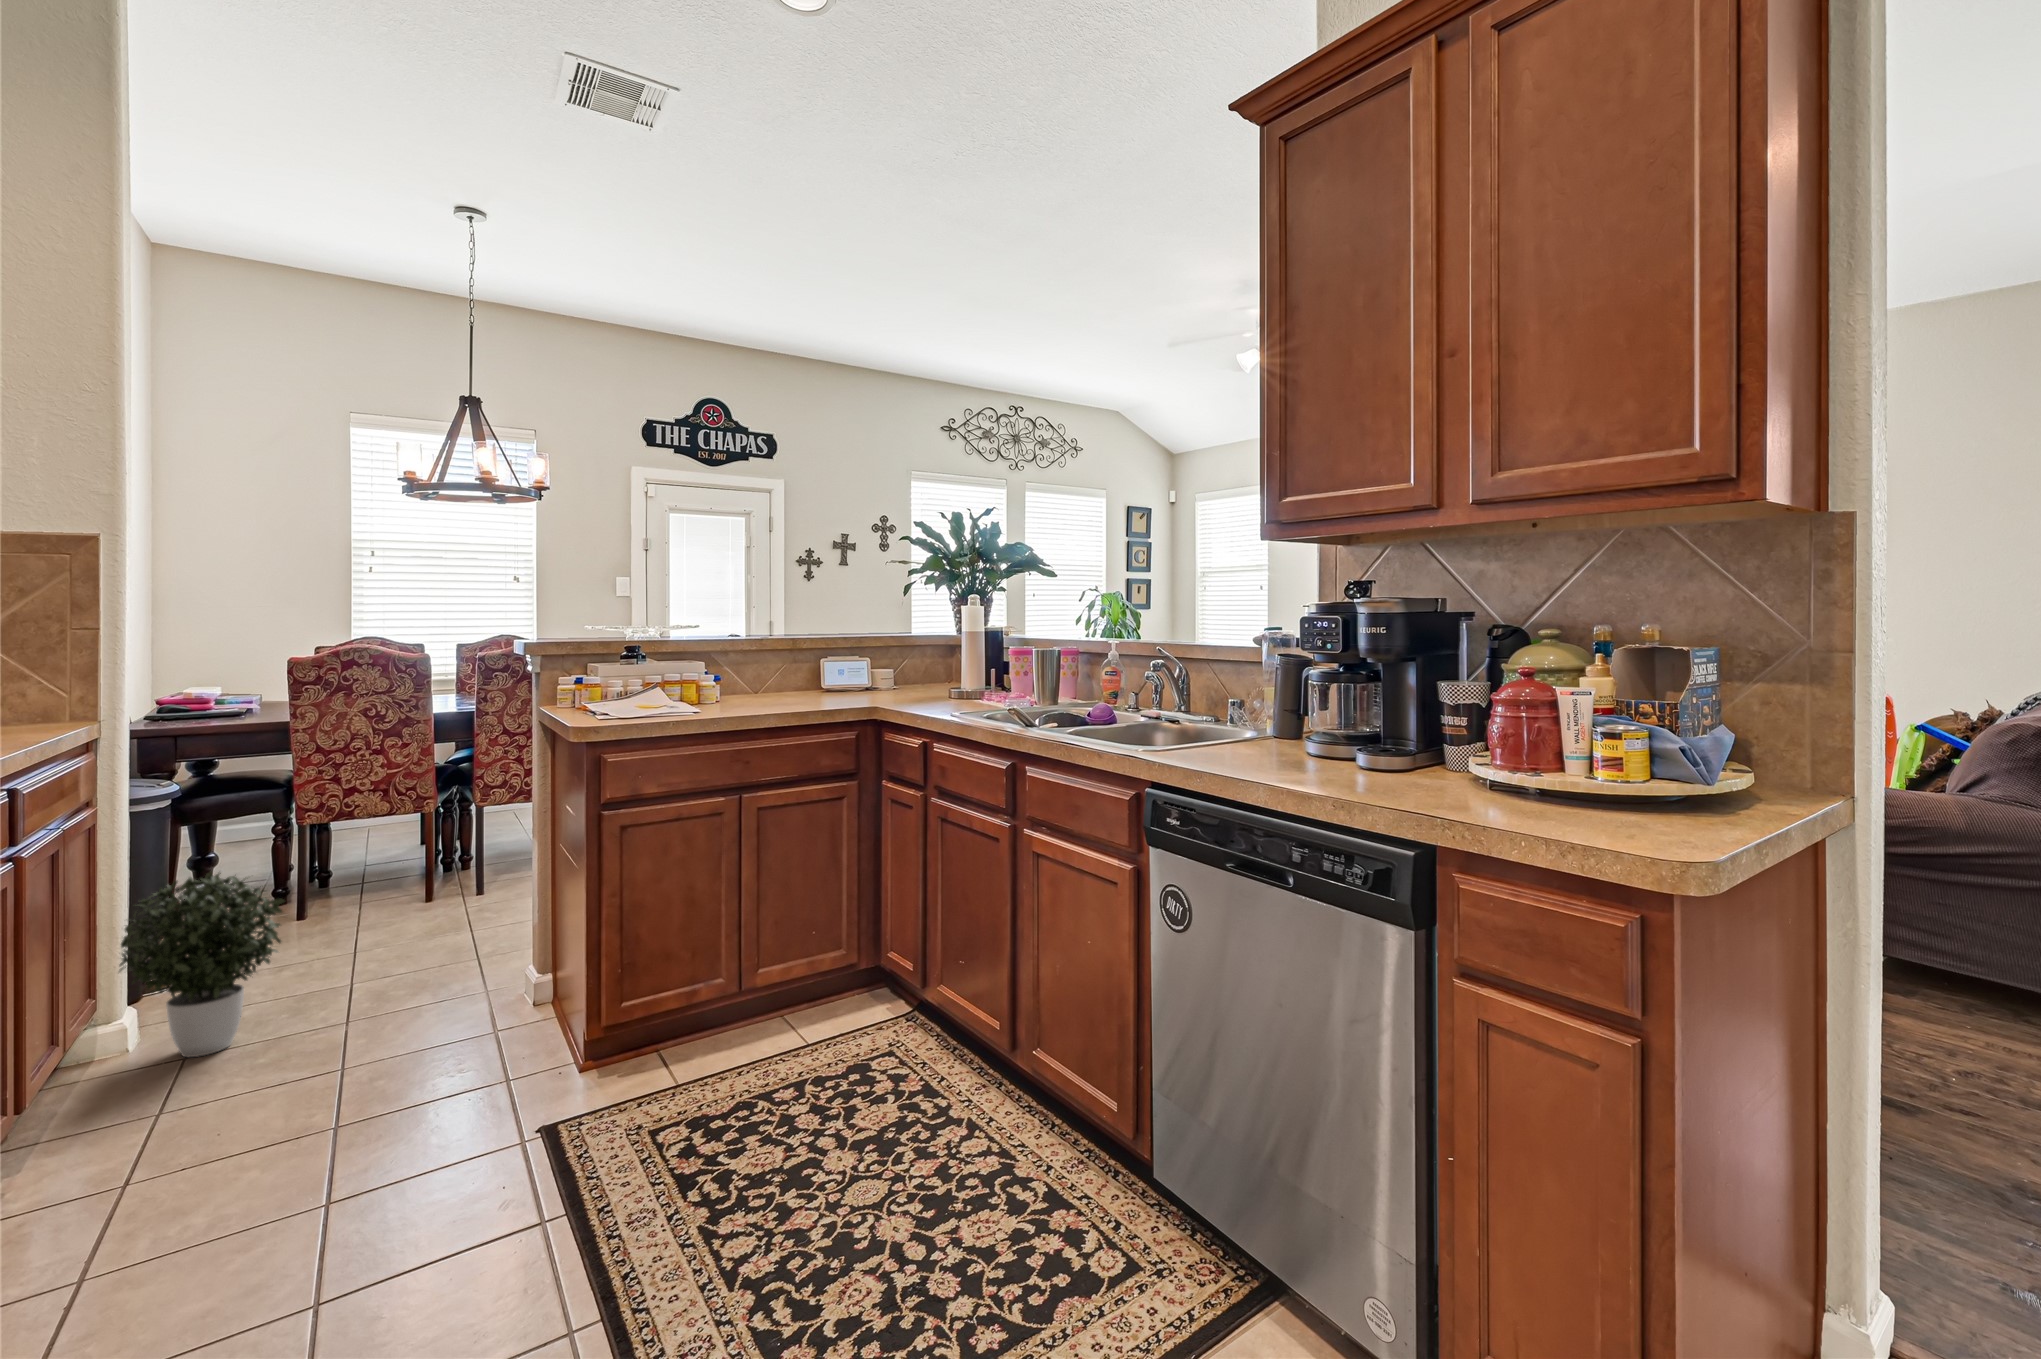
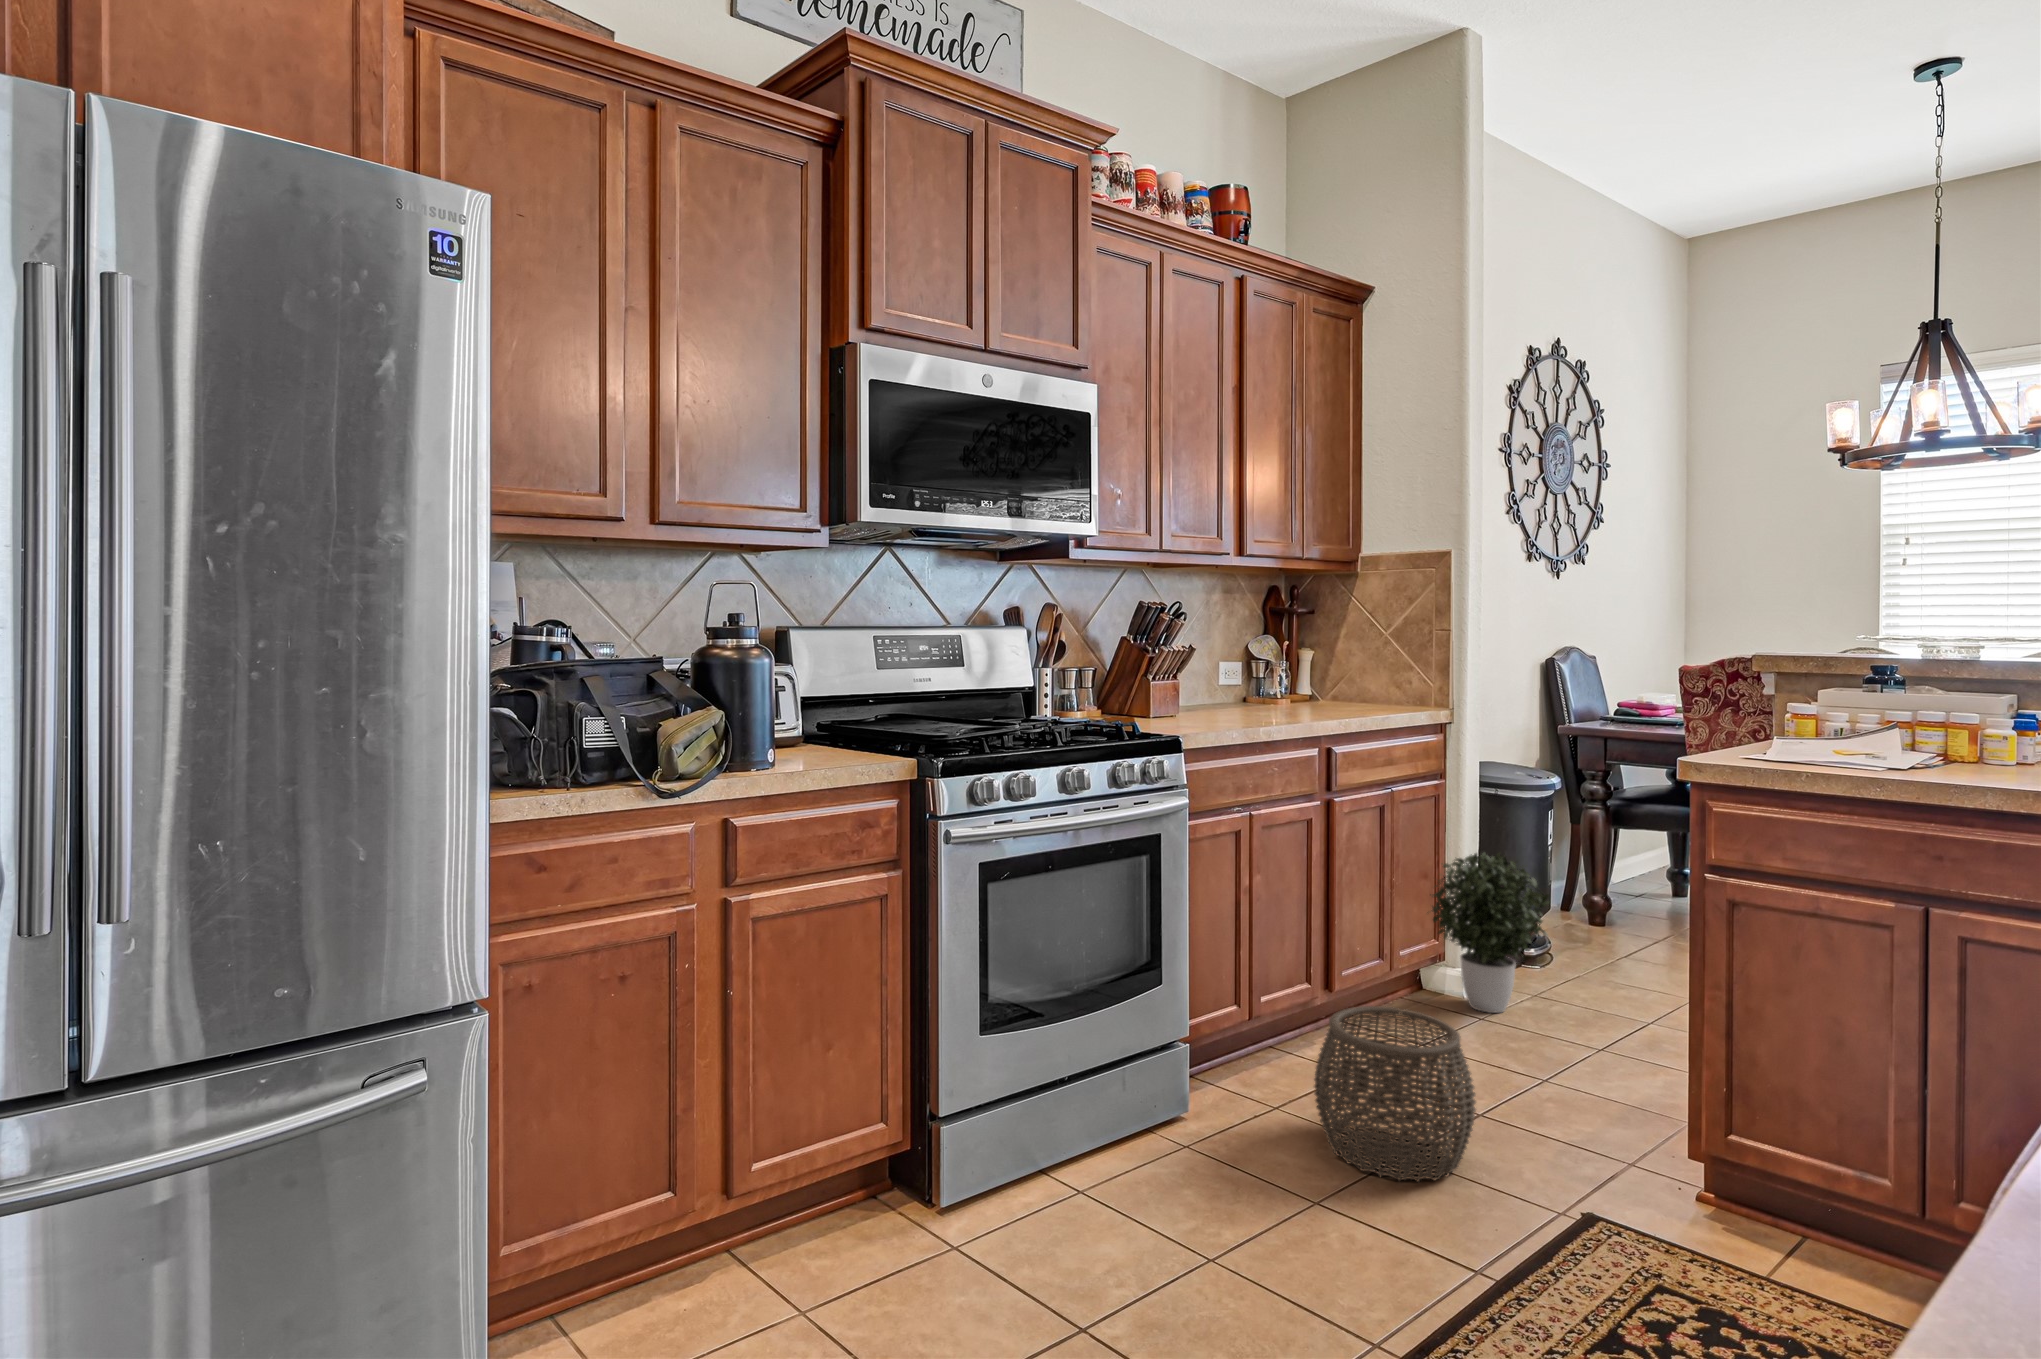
woven basket: none [221,1037,441,1253] -> present [1314,1006,1476,1182]

